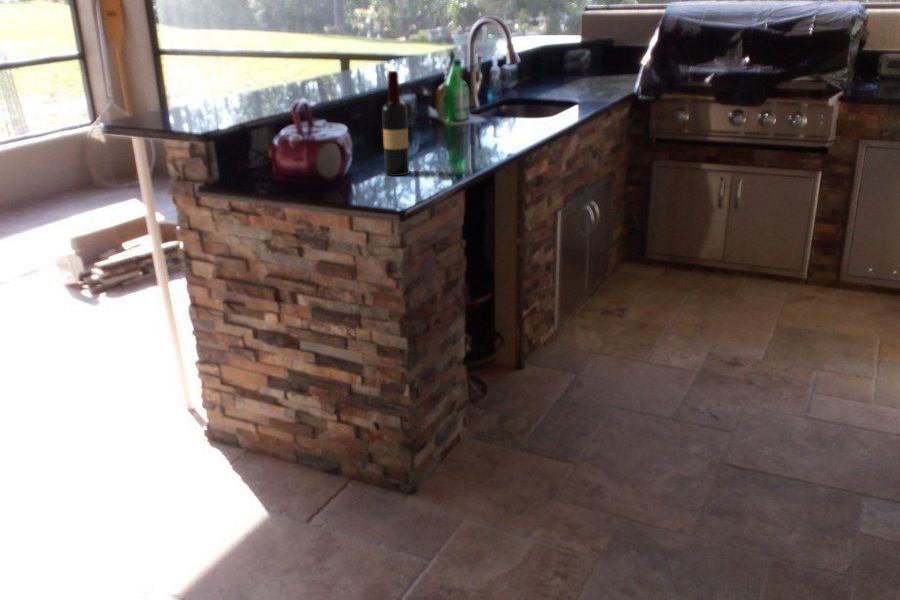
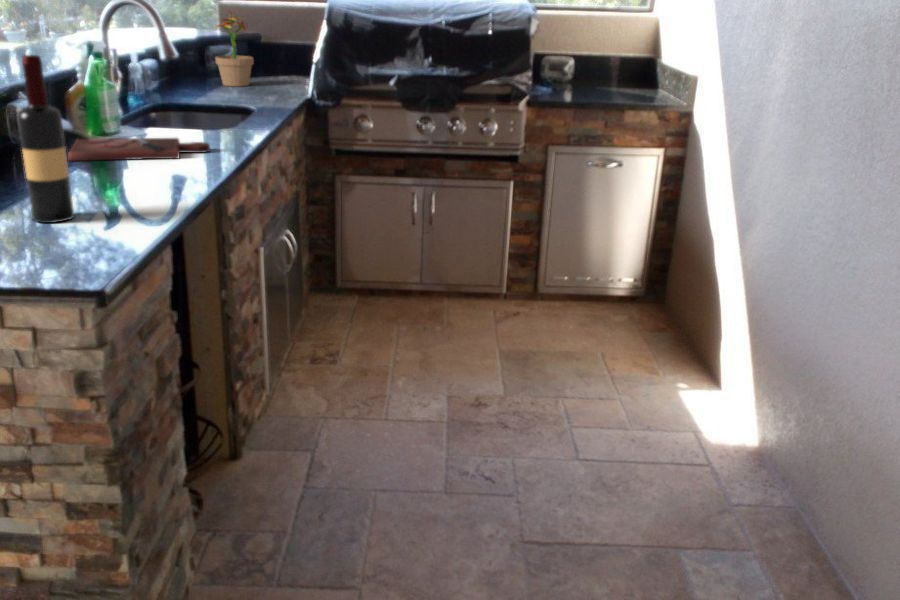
potted plant: none [568,20,599,82] -> present [216,13,254,86]
cutting board: none [425,123,522,139] -> present [68,138,210,161]

